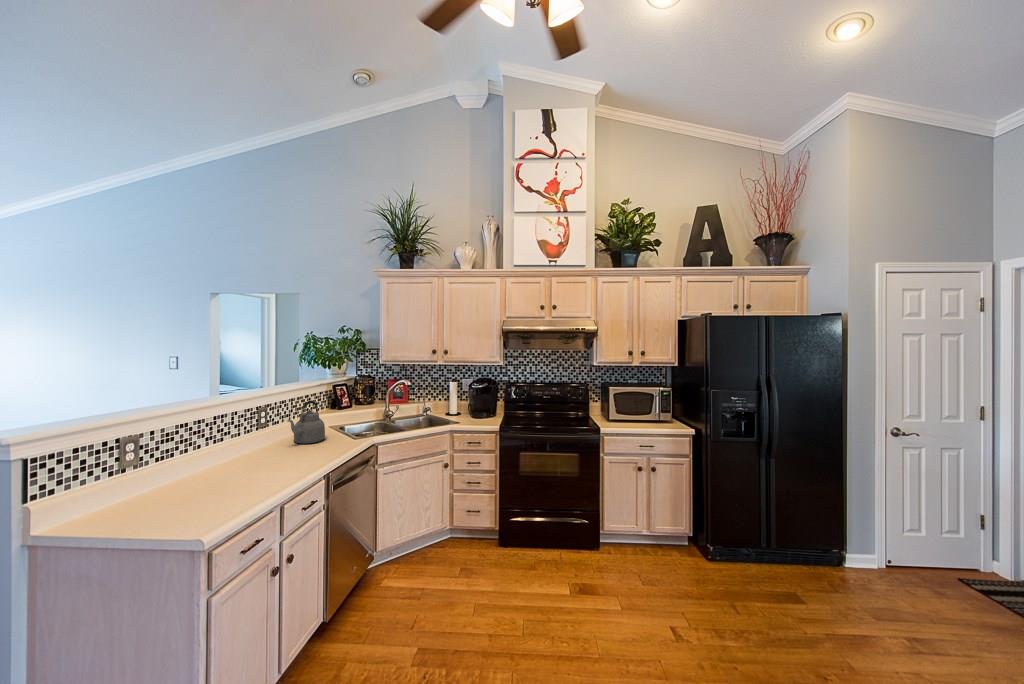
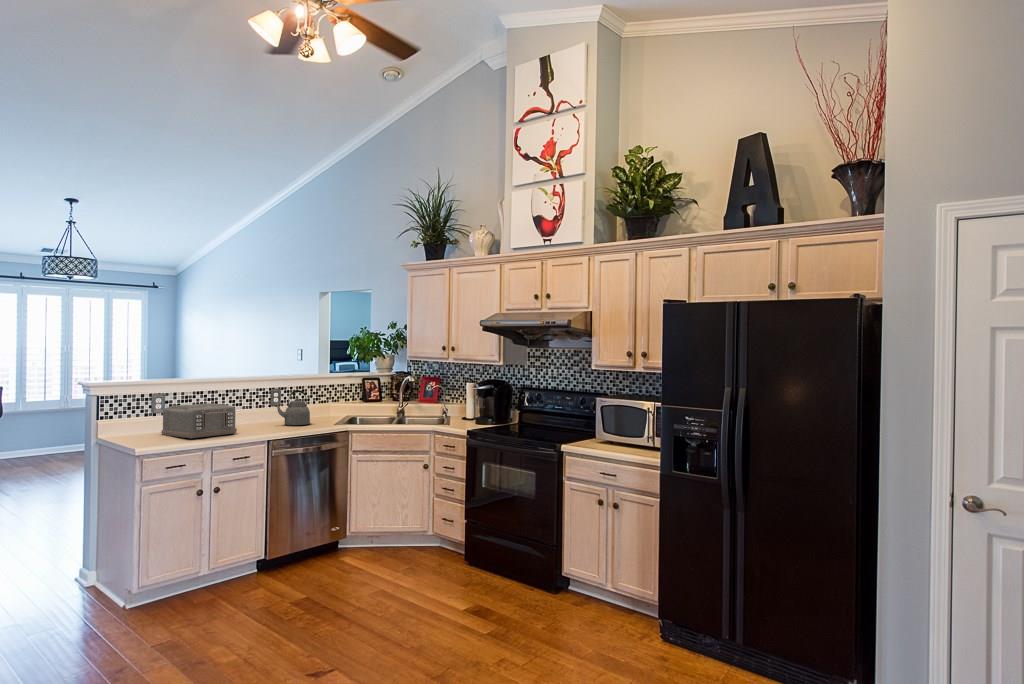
toaster: none [156,437,277,500] -> present [161,403,237,438]

